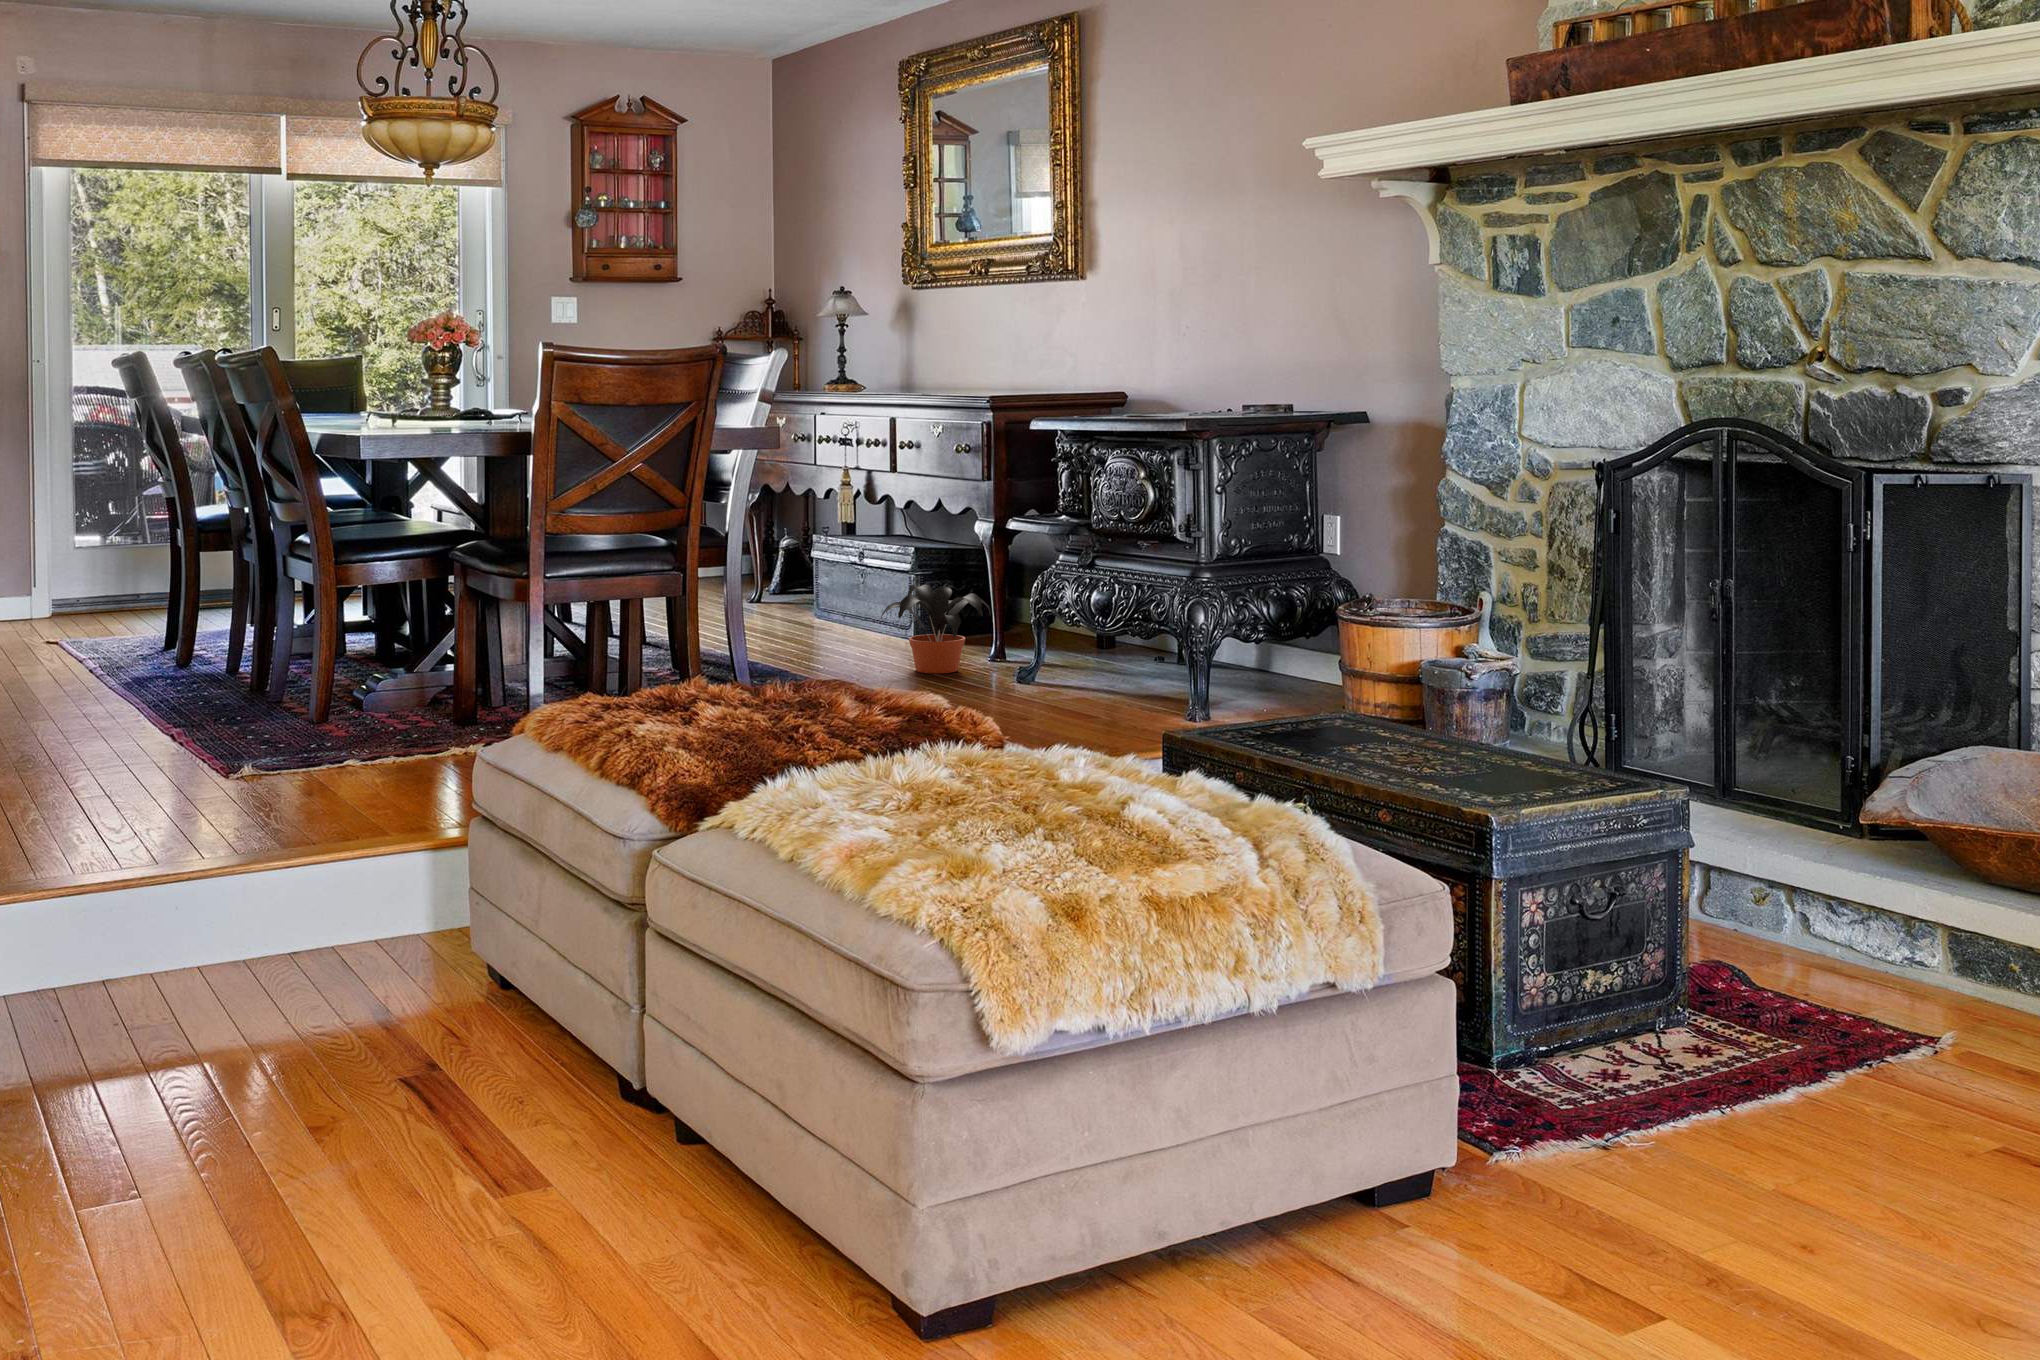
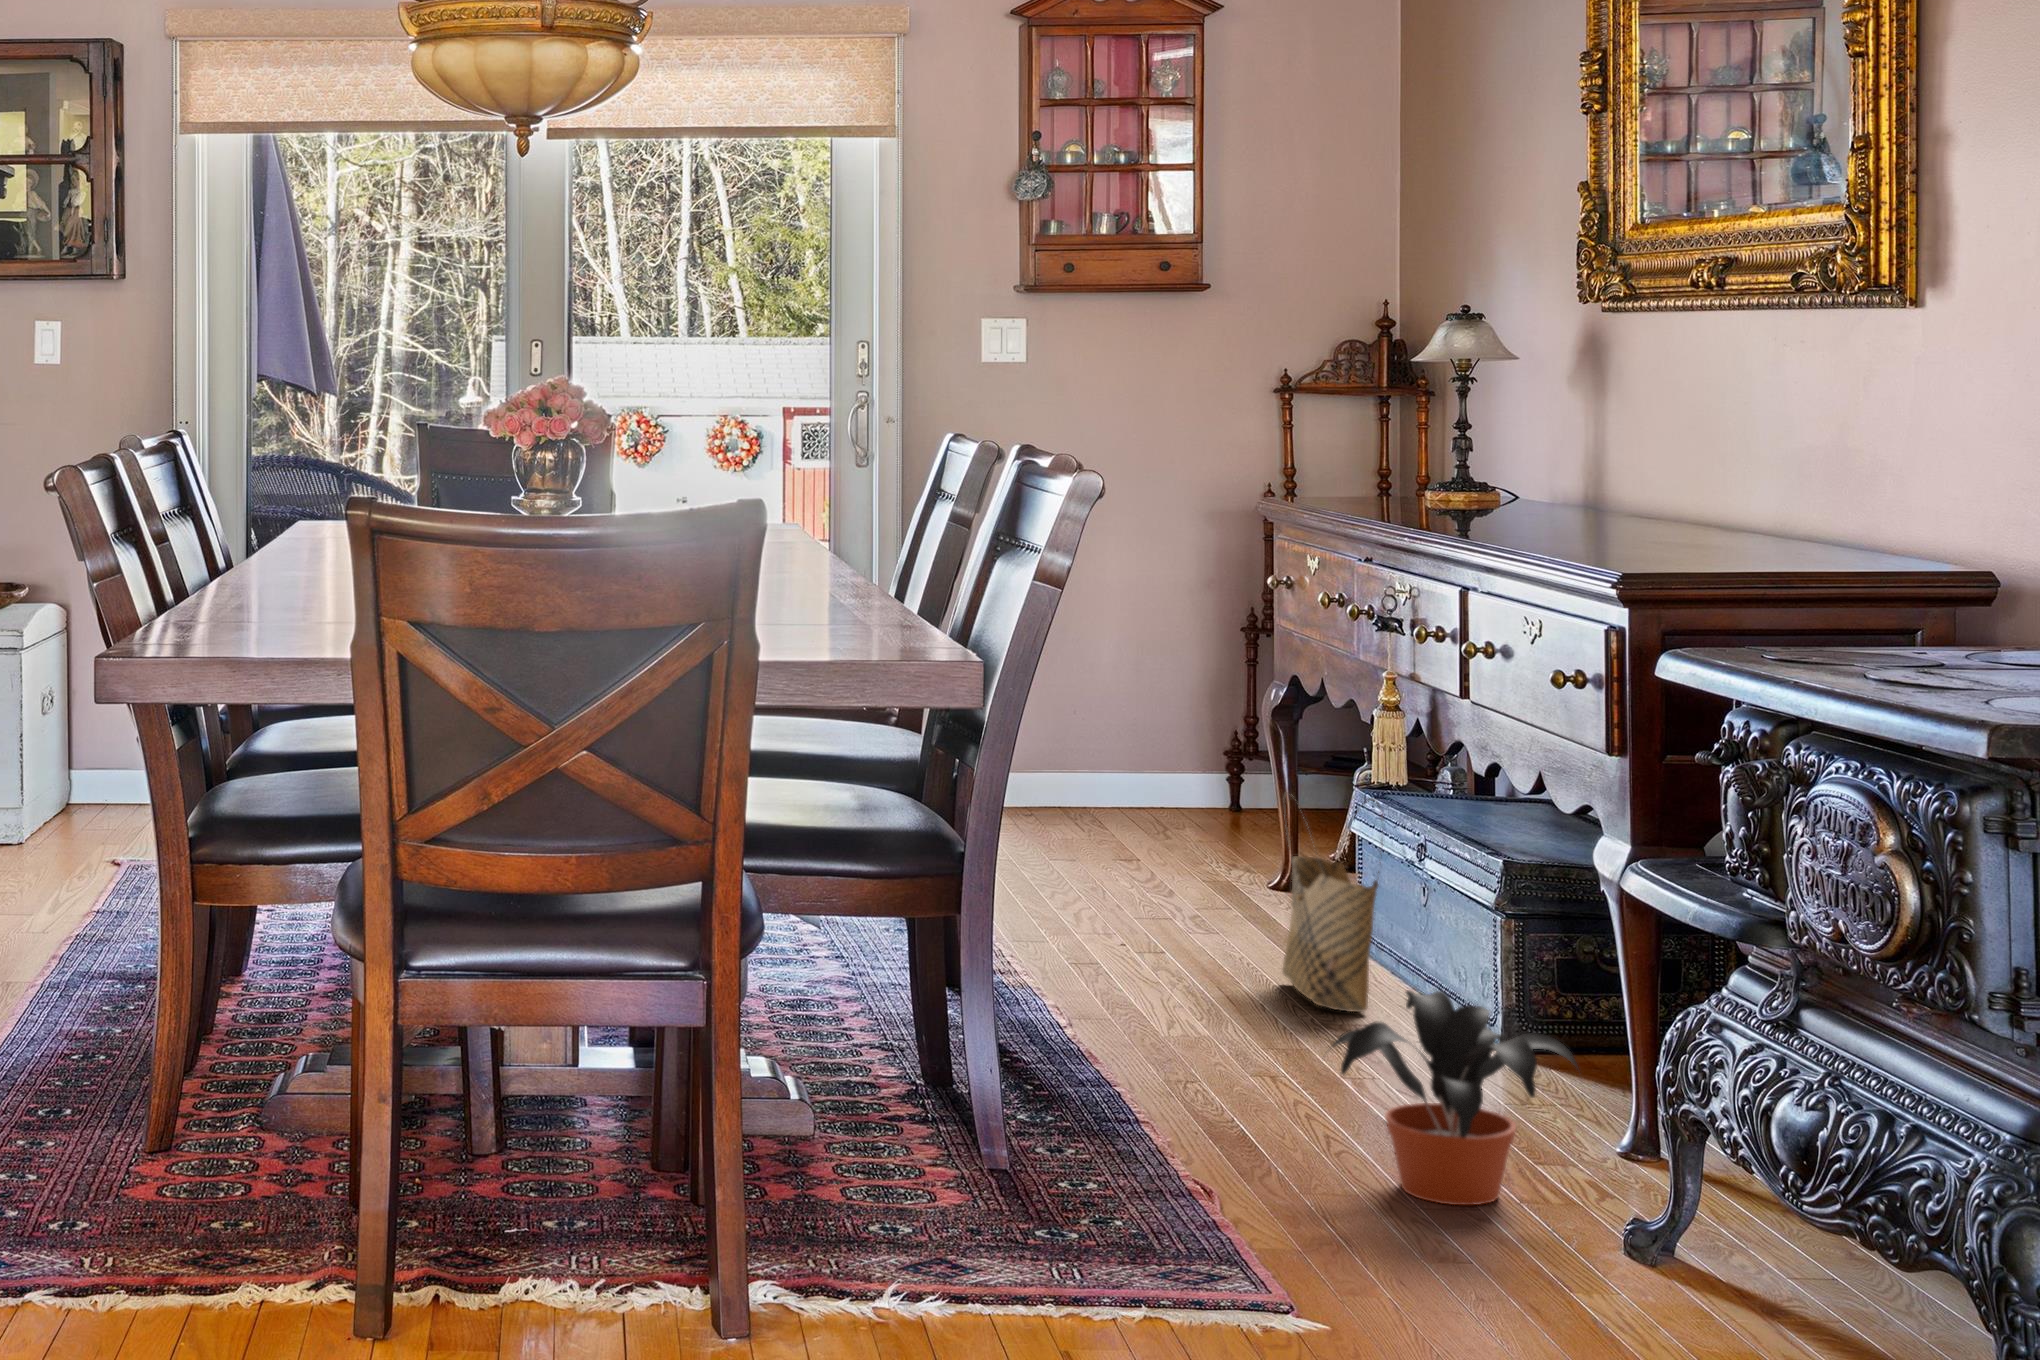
woven basket: none [792,524,847,628] -> present [1283,798,1382,1012]

